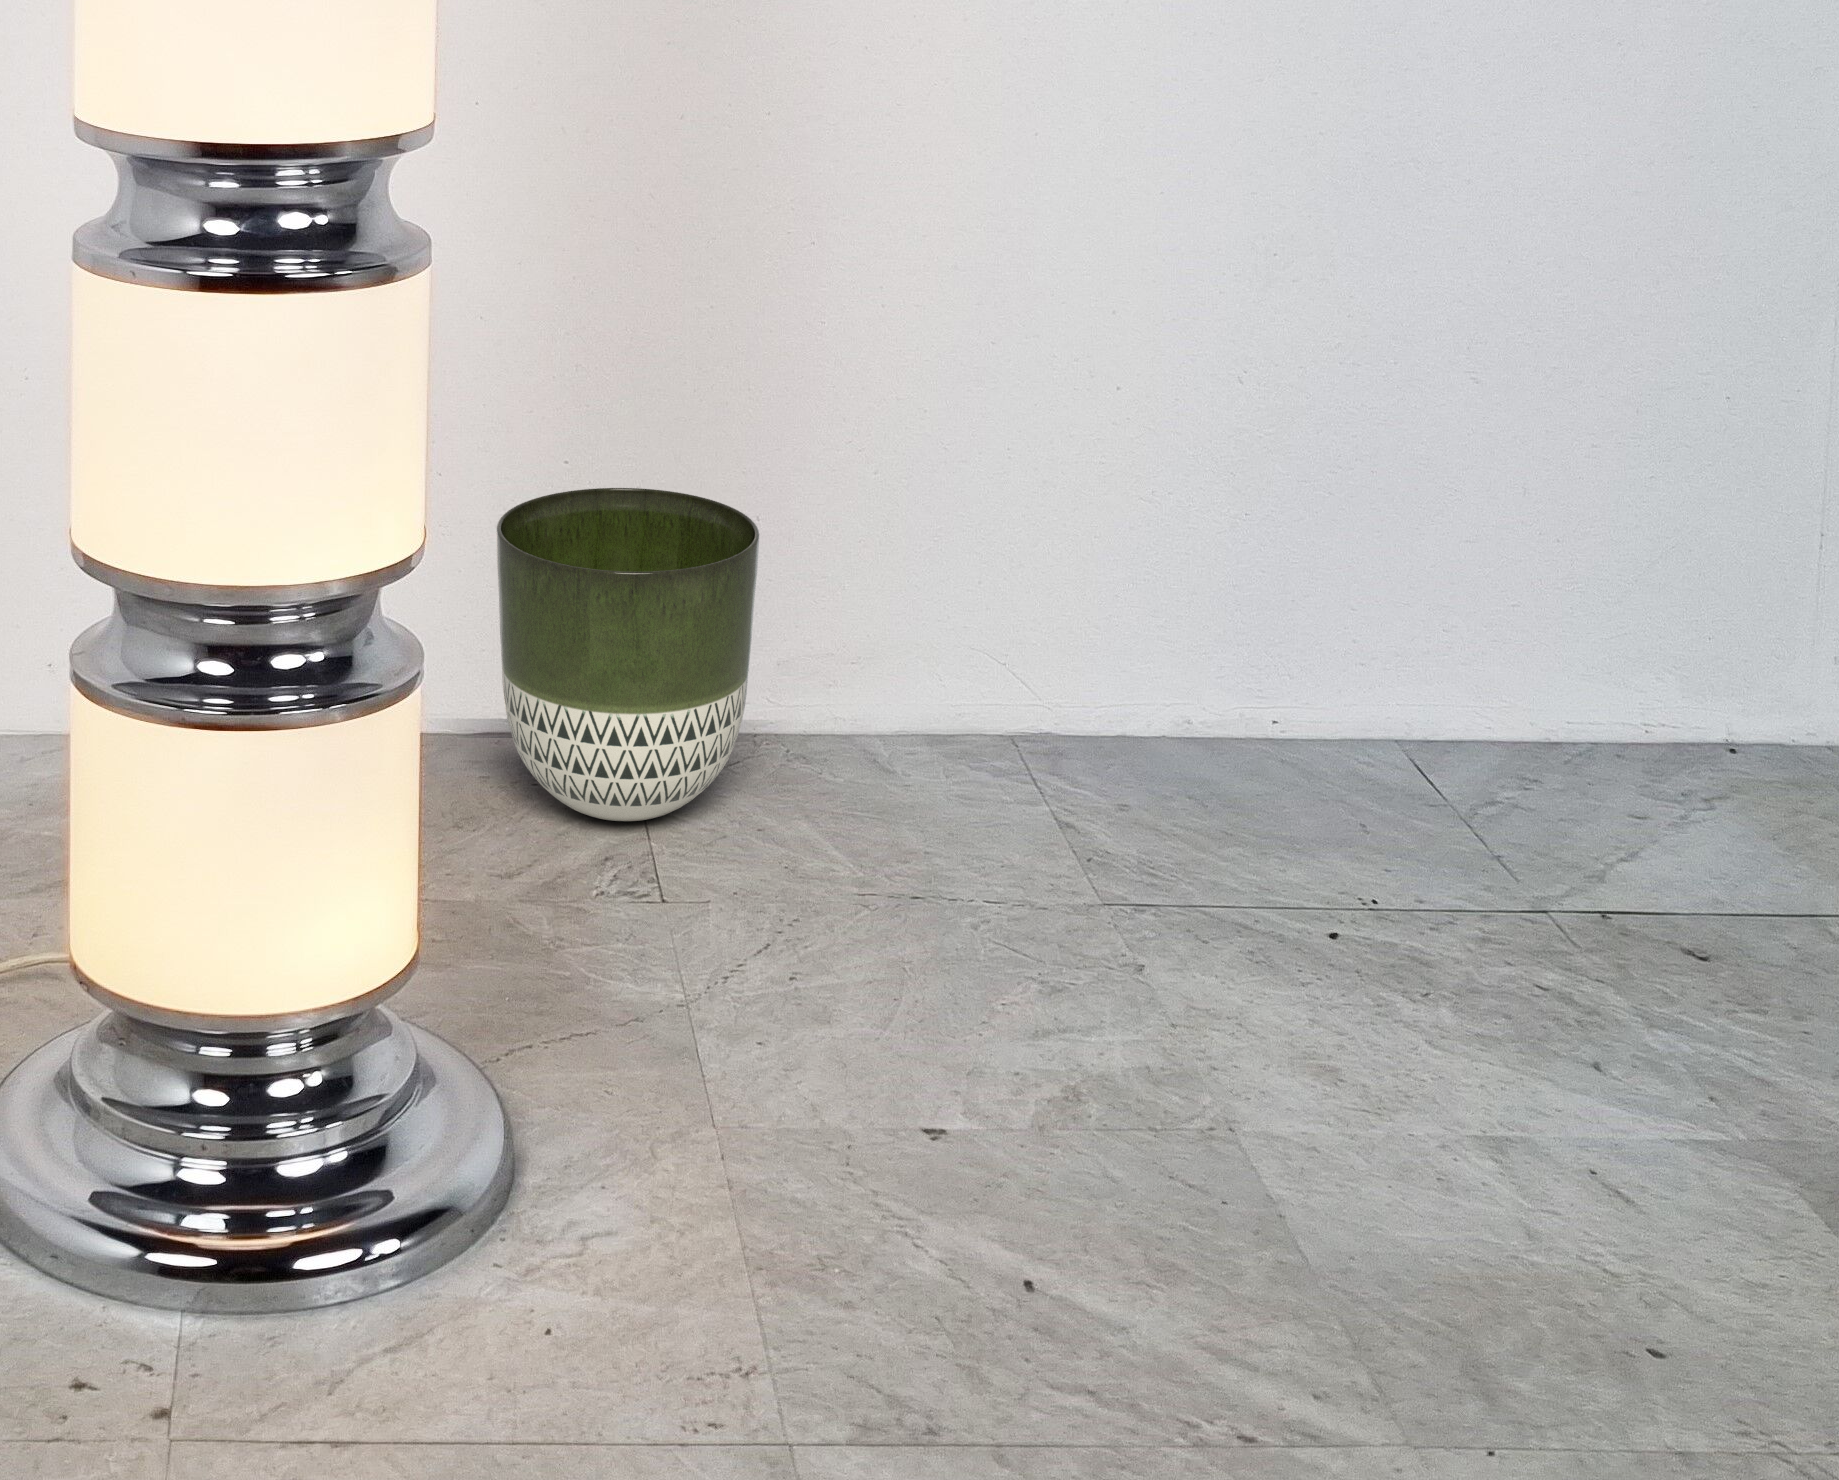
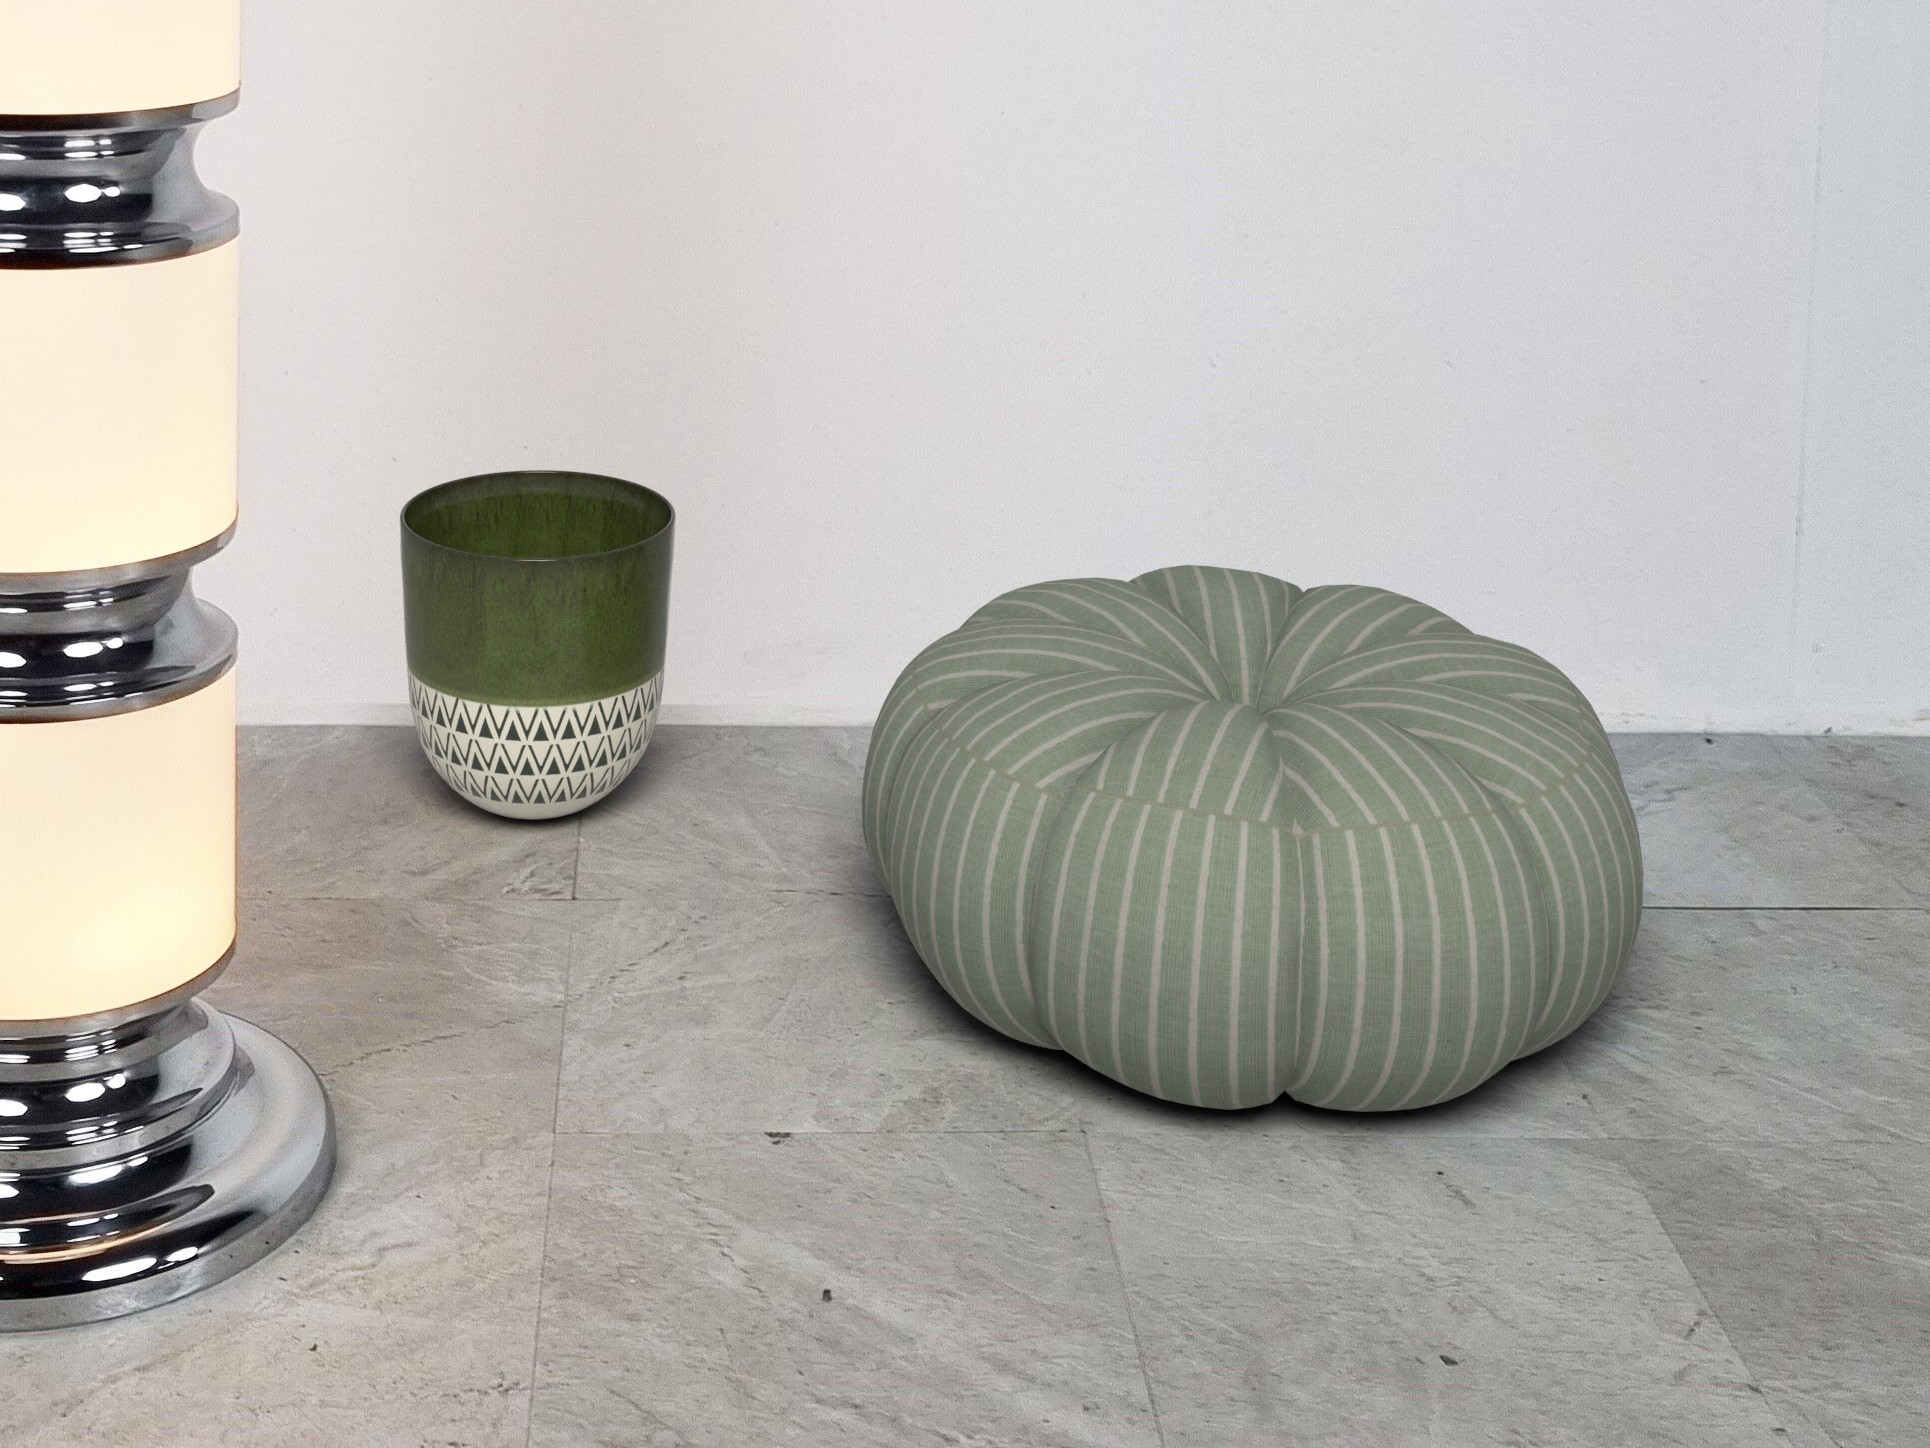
pouf: none [966,579,1741,1103] -> present [862,565,1643,1112]

